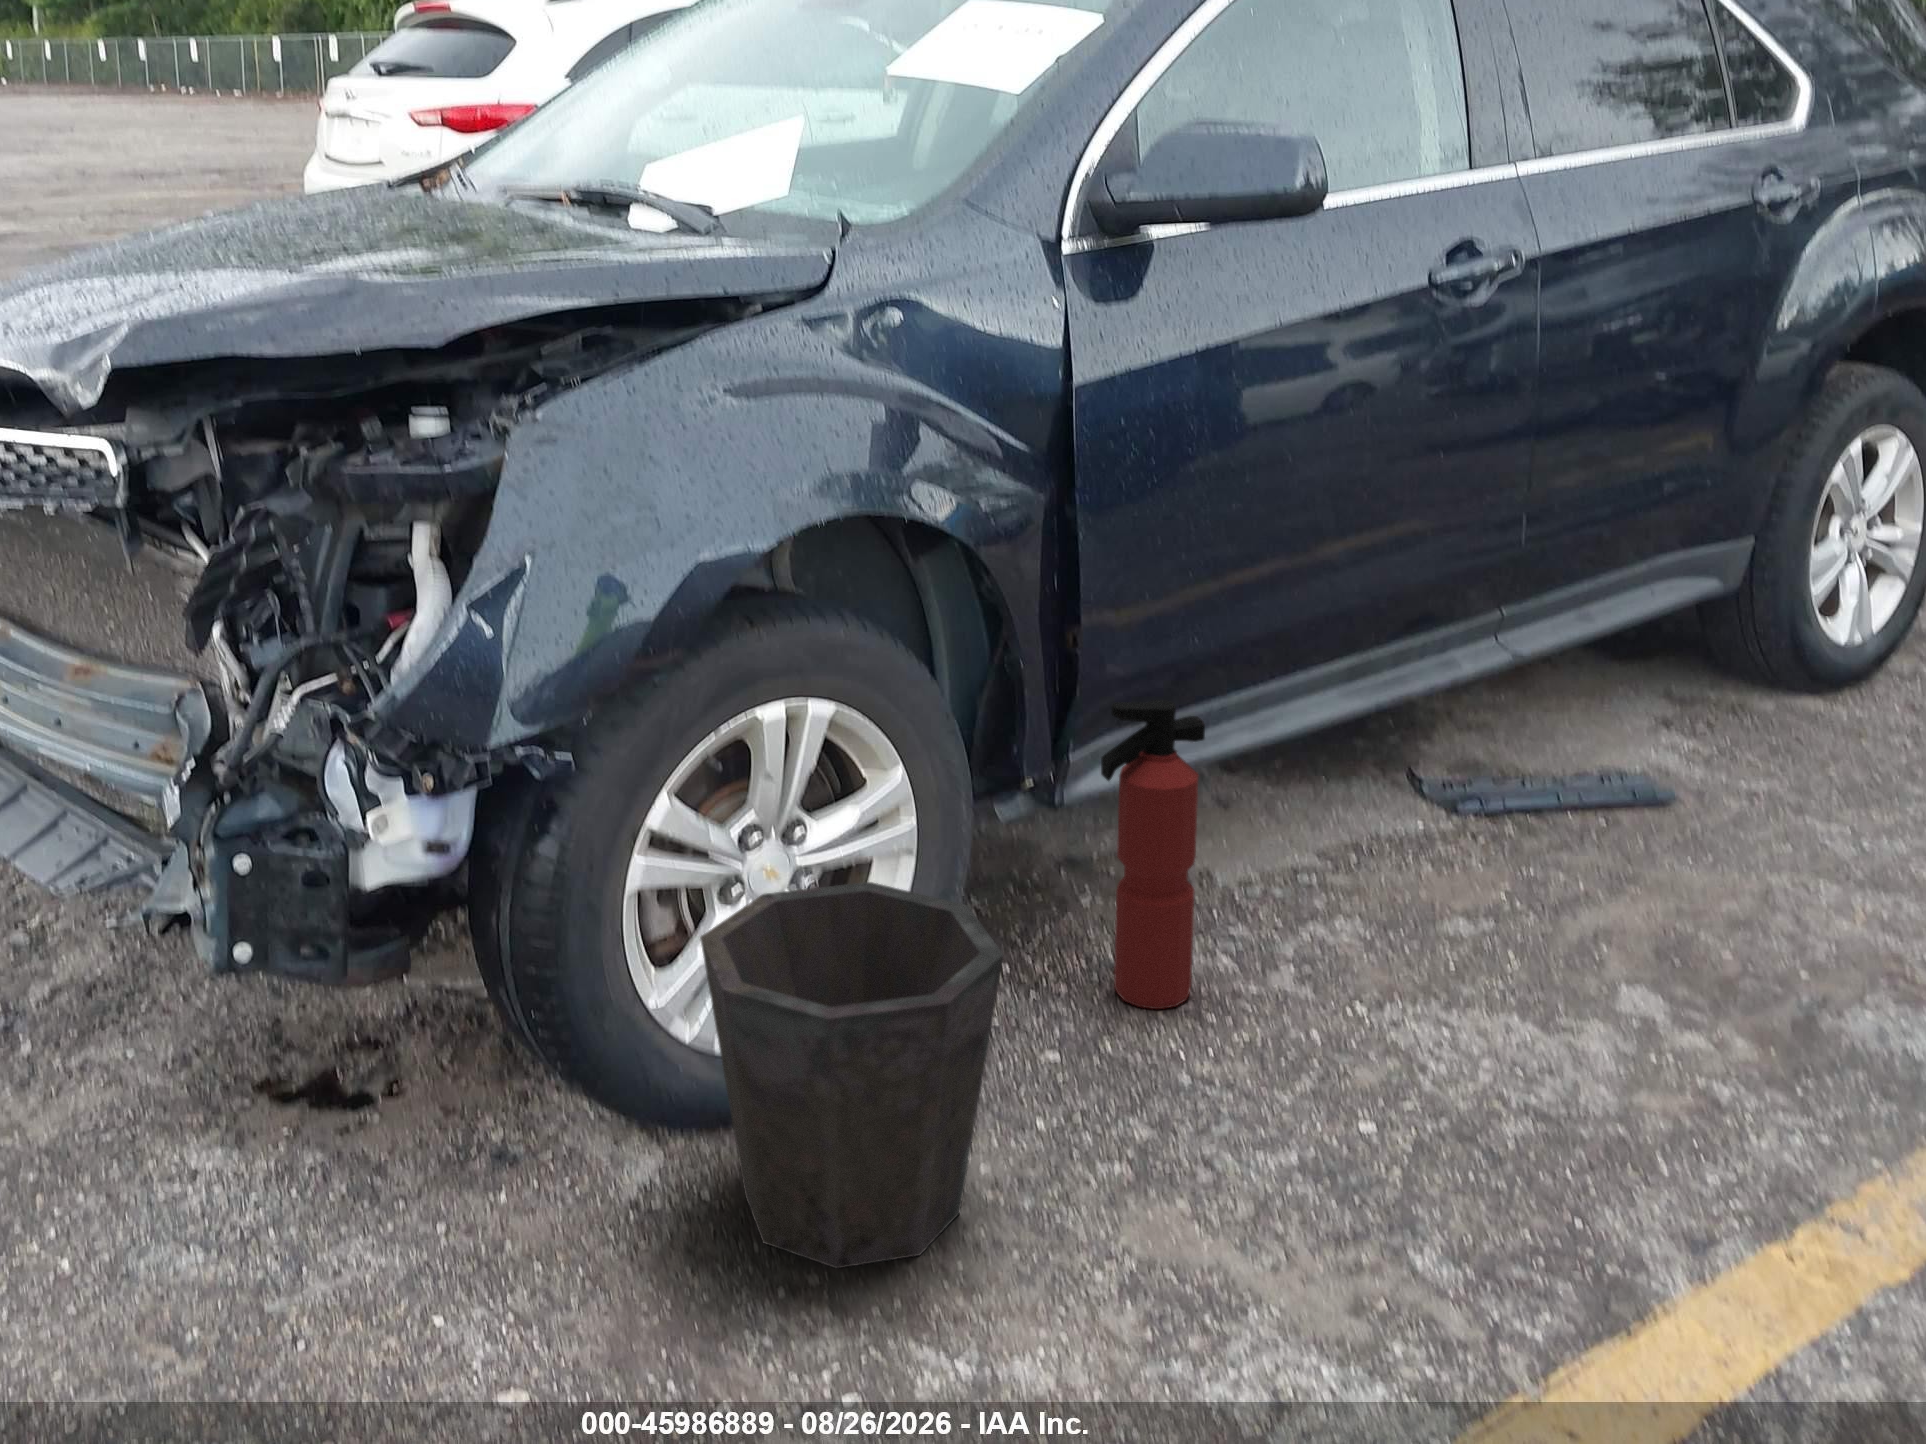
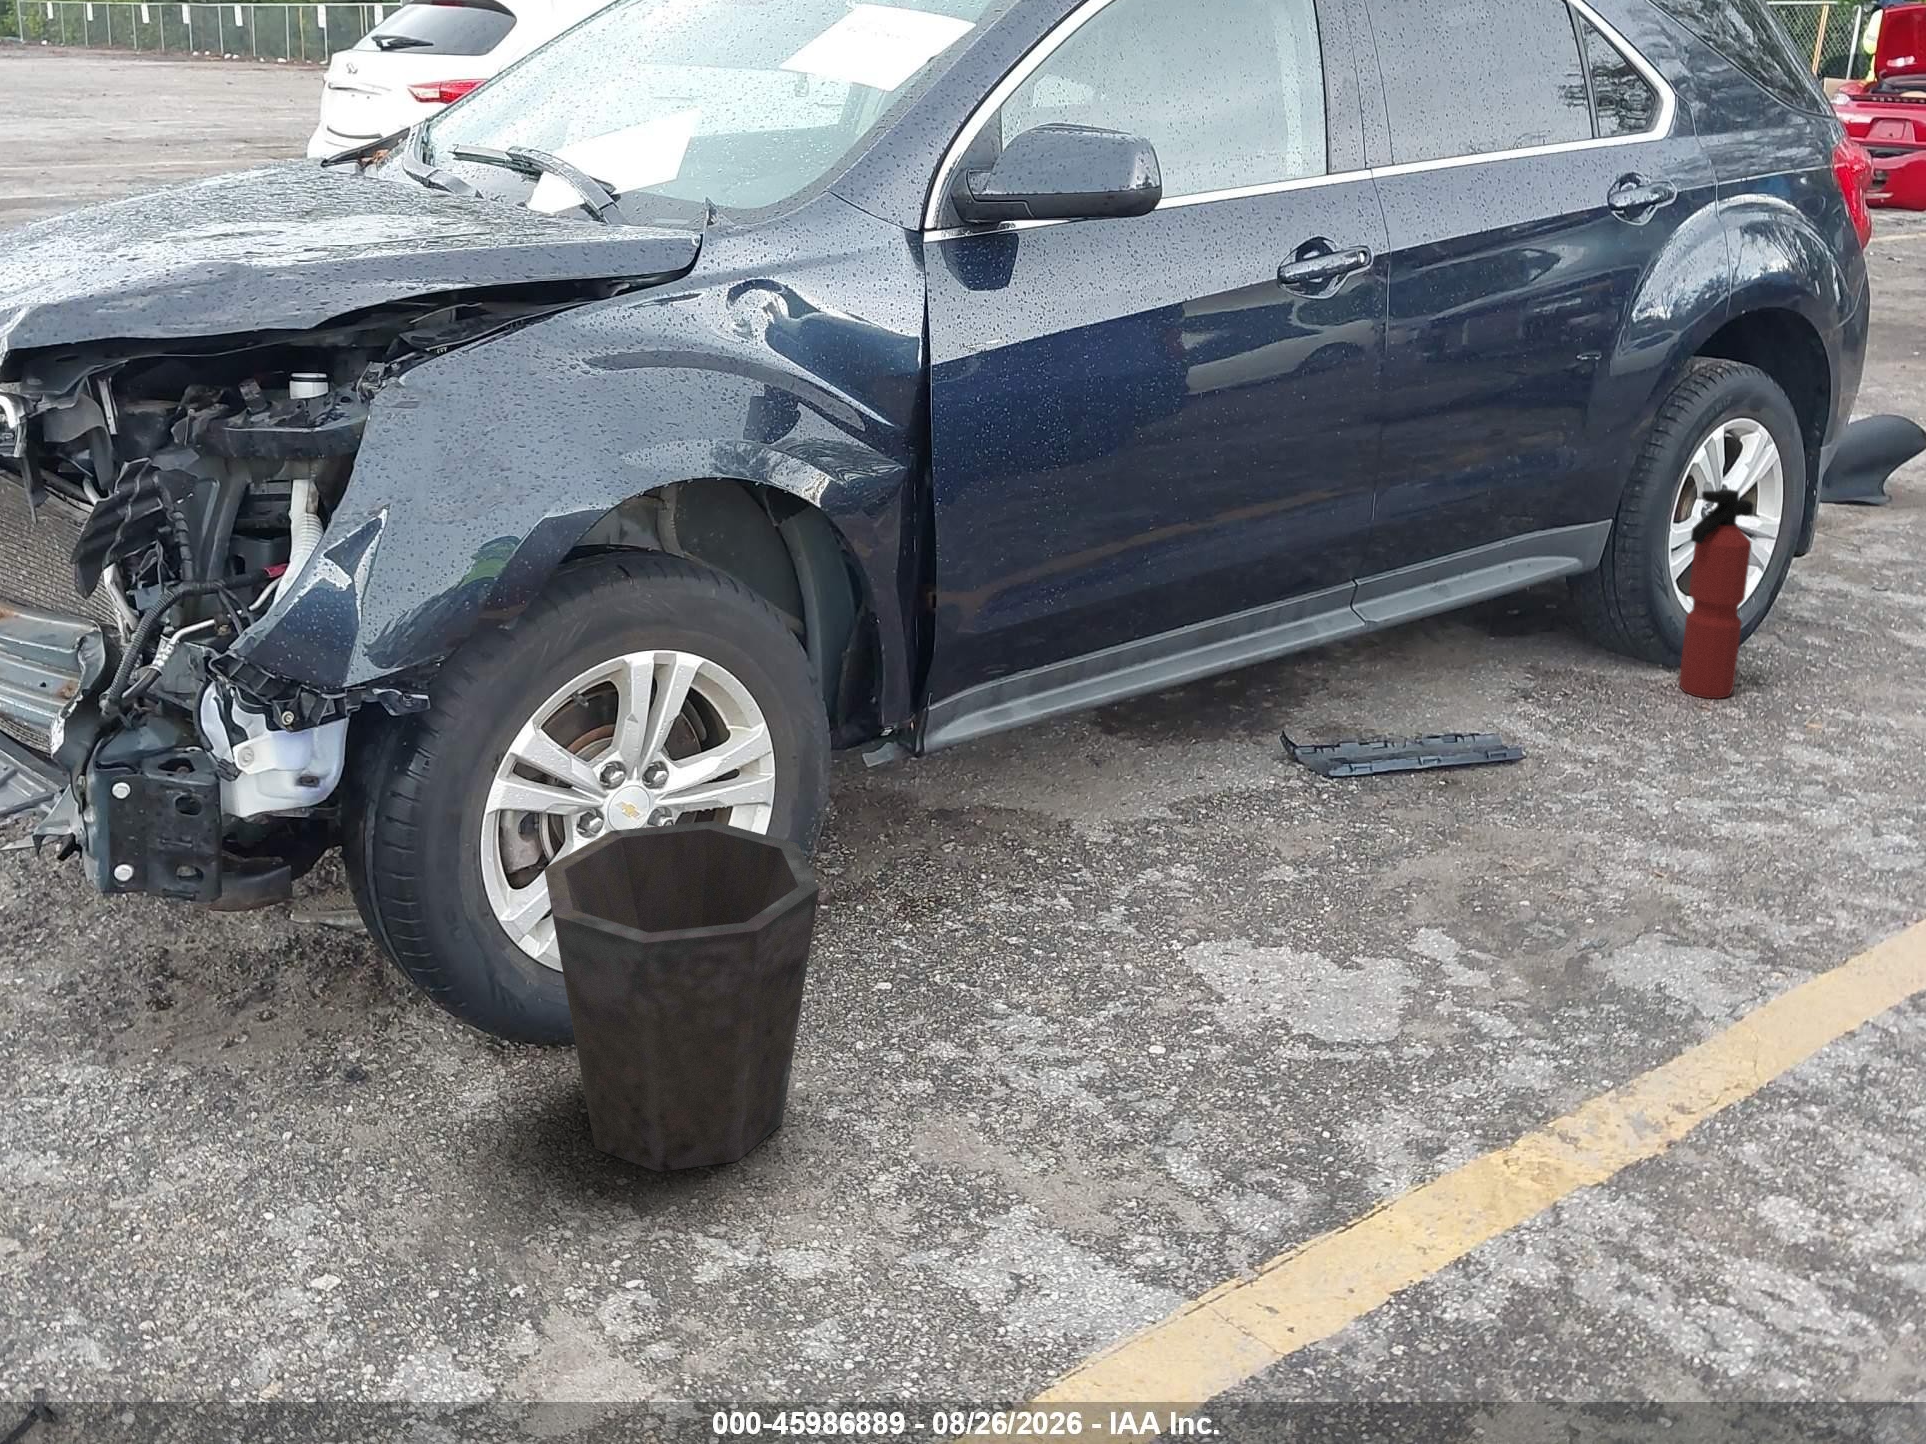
fire extinguisher: present [1101,700,1205,1009] -> present [1679,489,1754,699]

